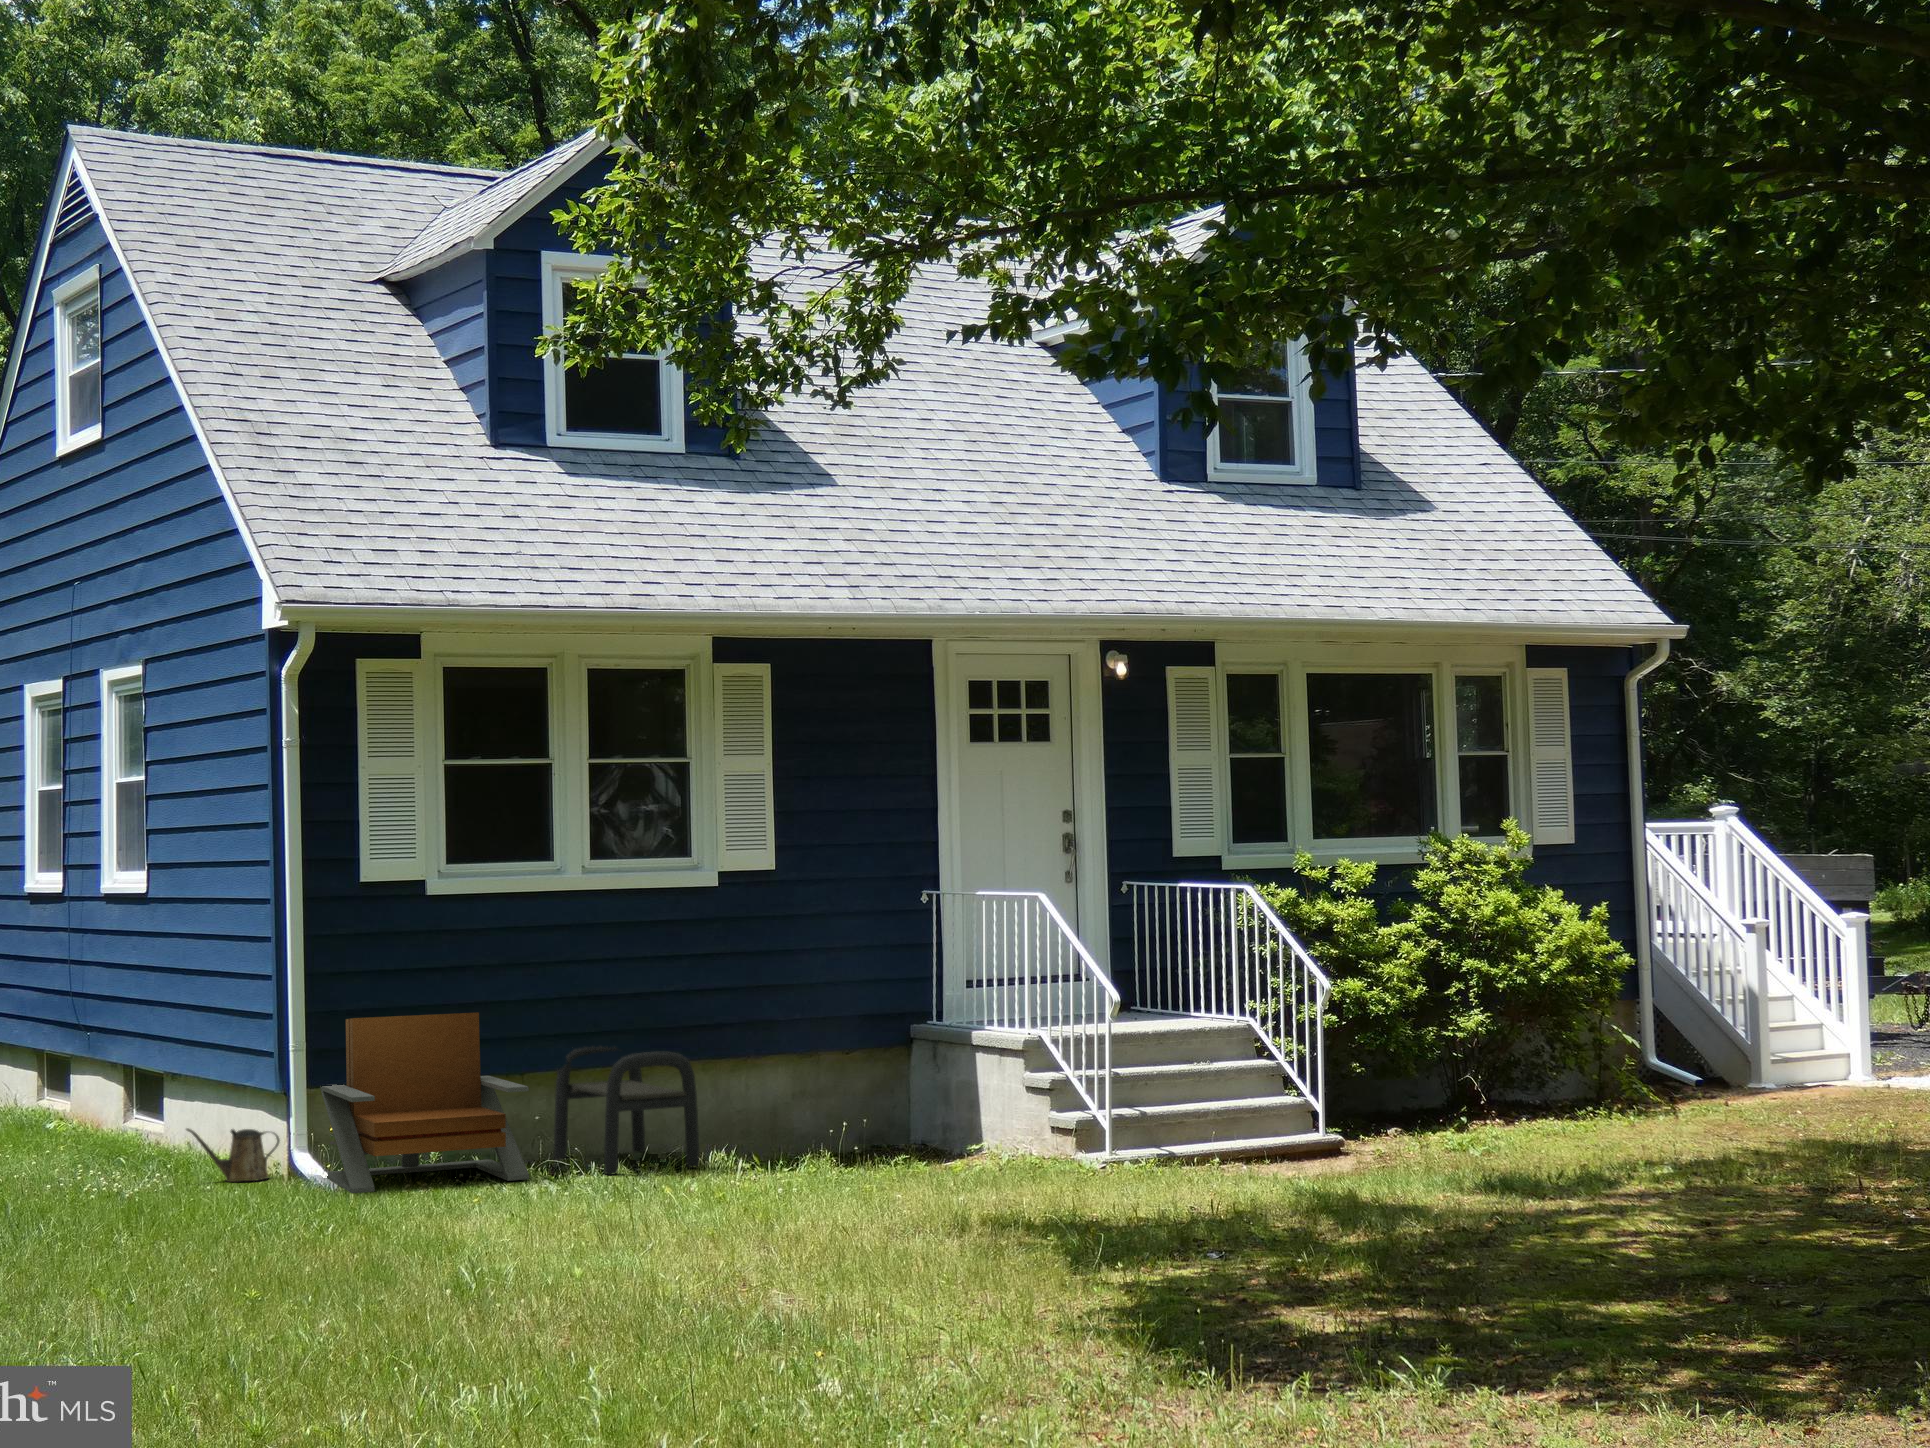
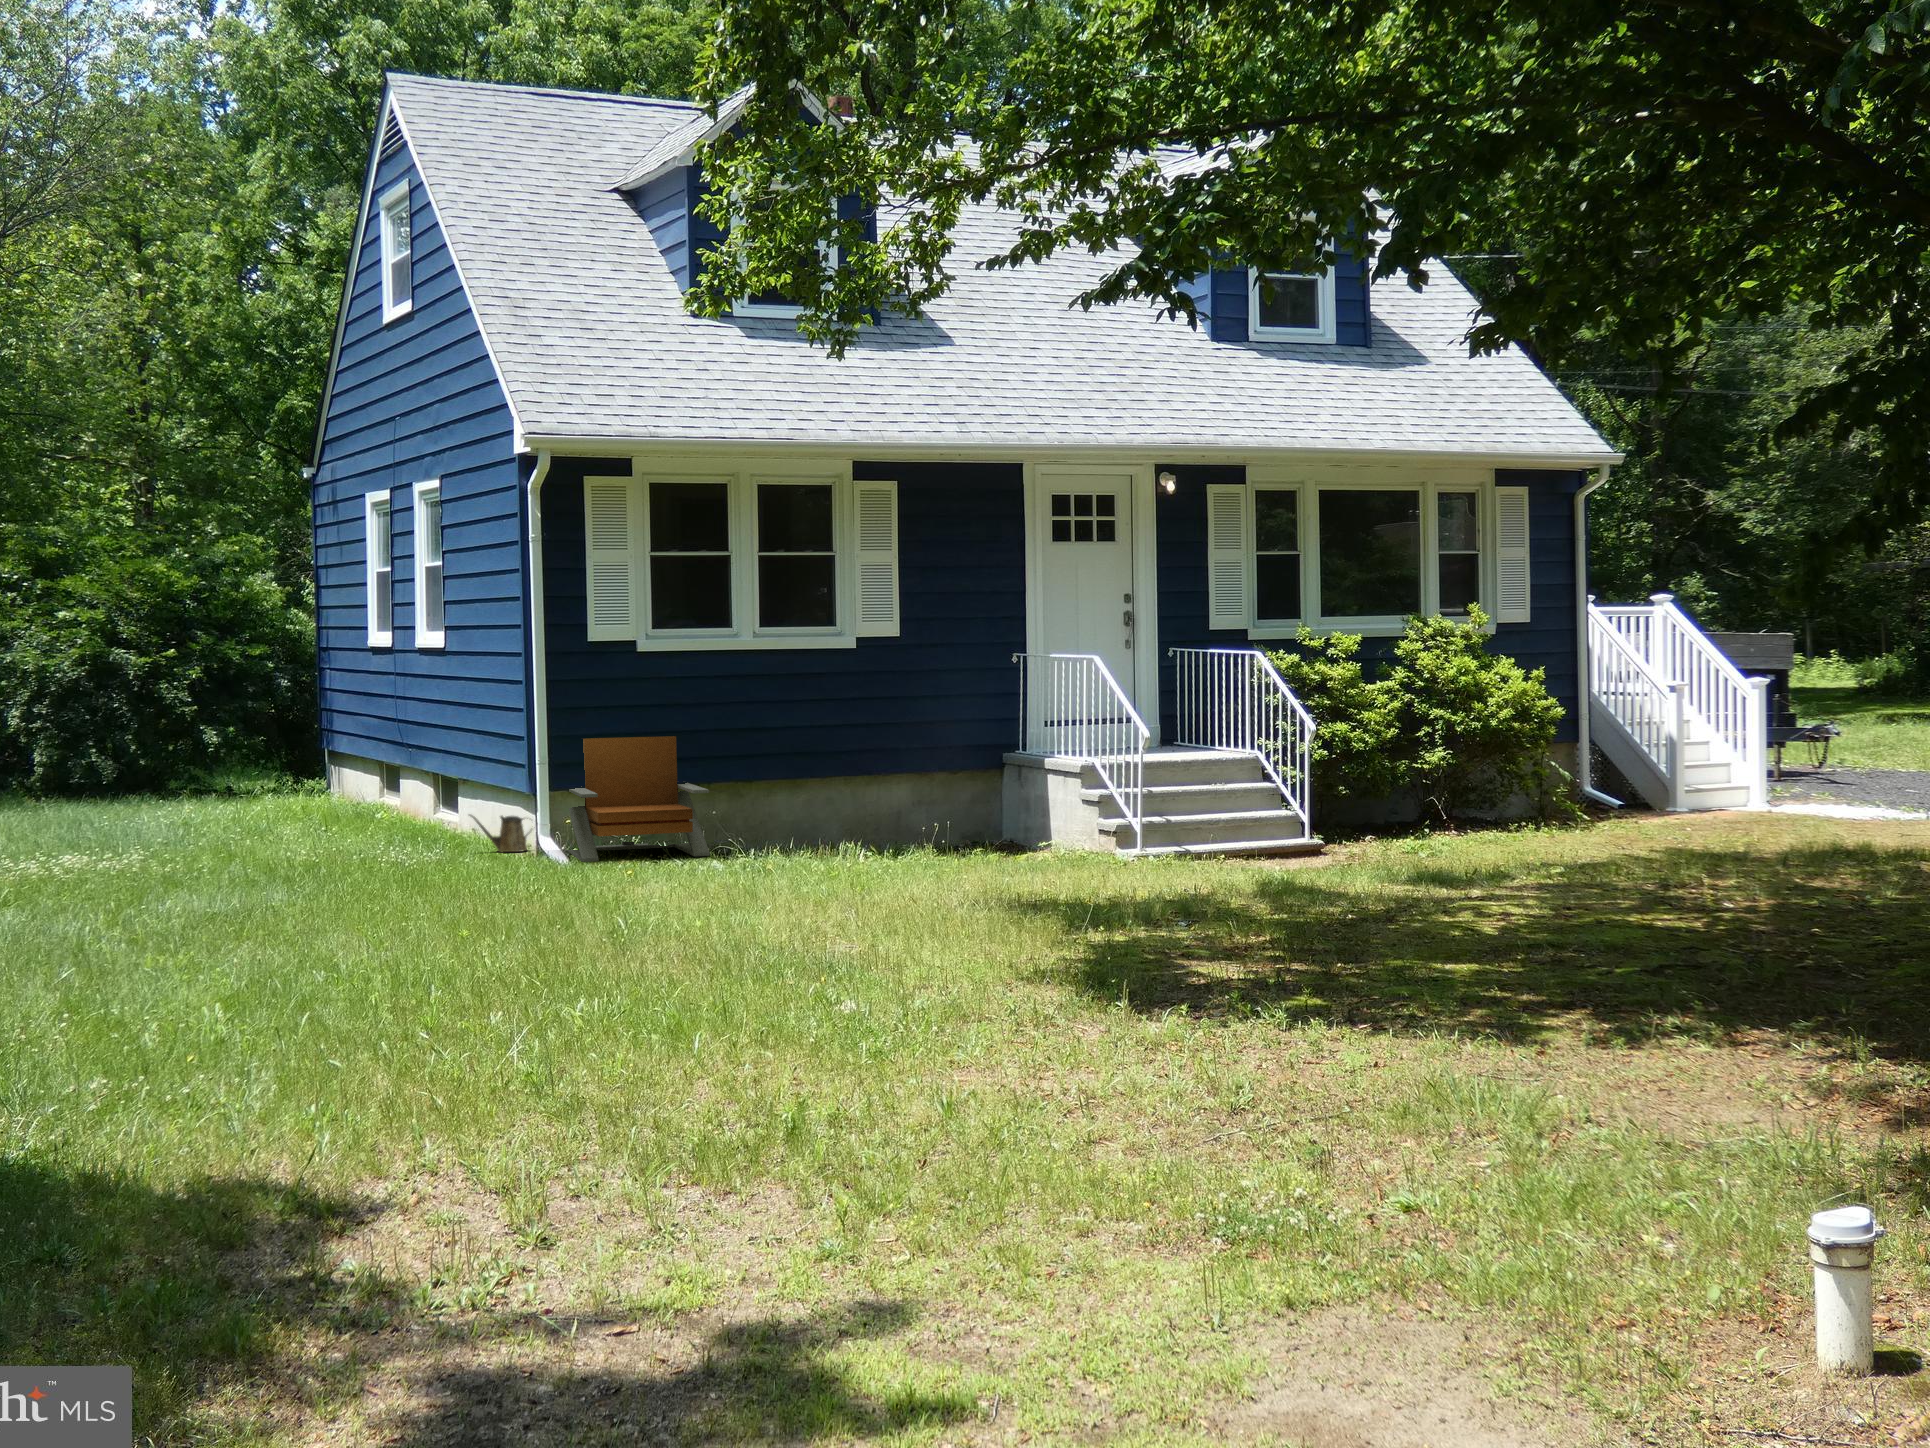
bench: present [554,1046,700,1175] -> none [733,760,835,854]

